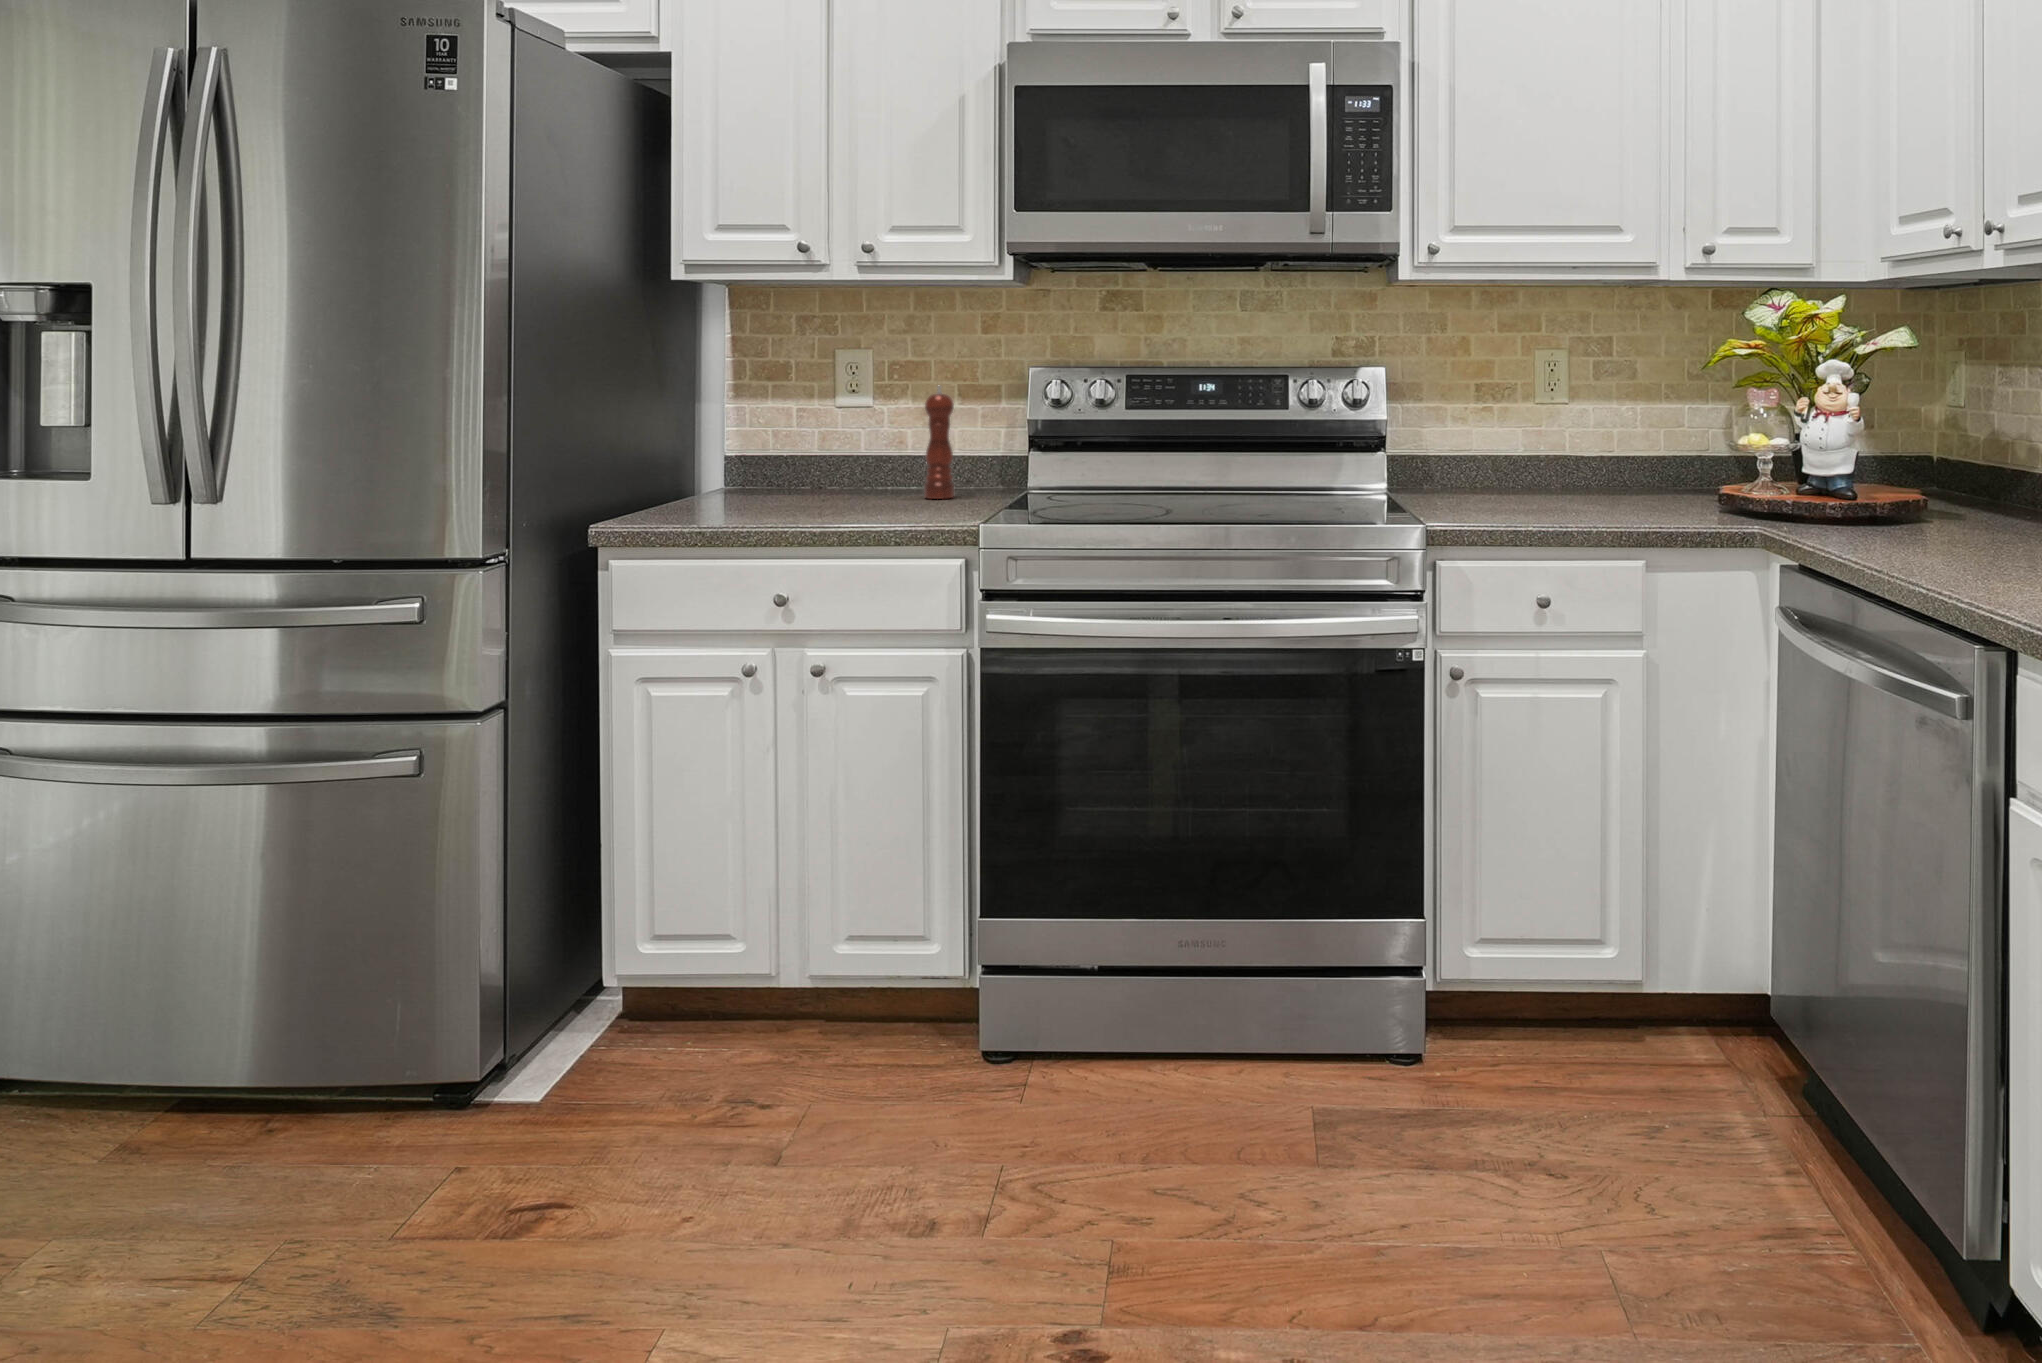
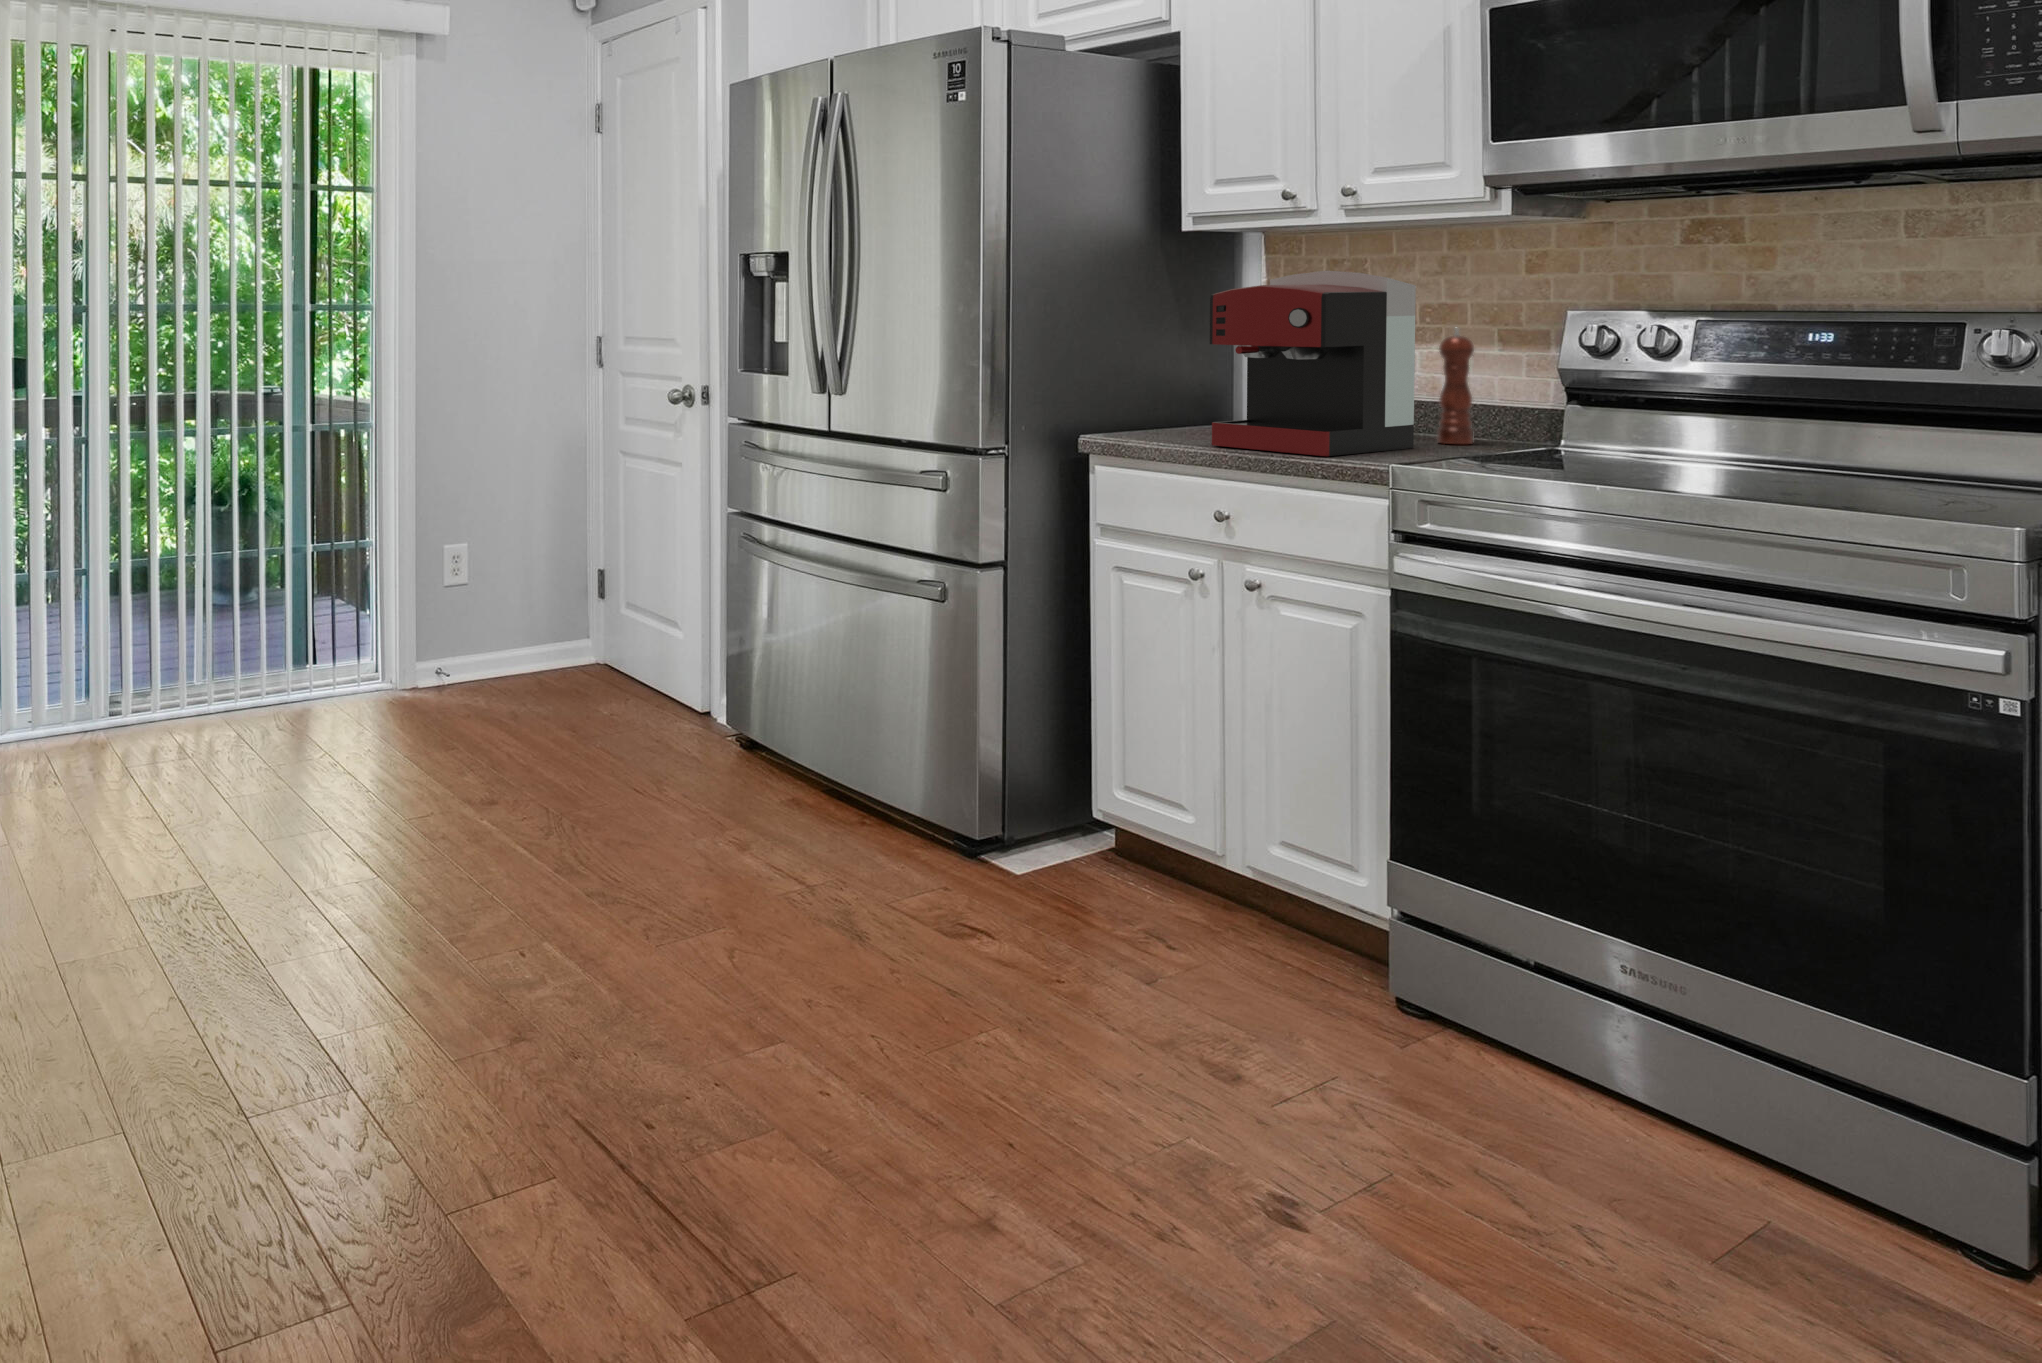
coffee maker: none [746,328,921,522] -> present [1210,270,1416,456]

